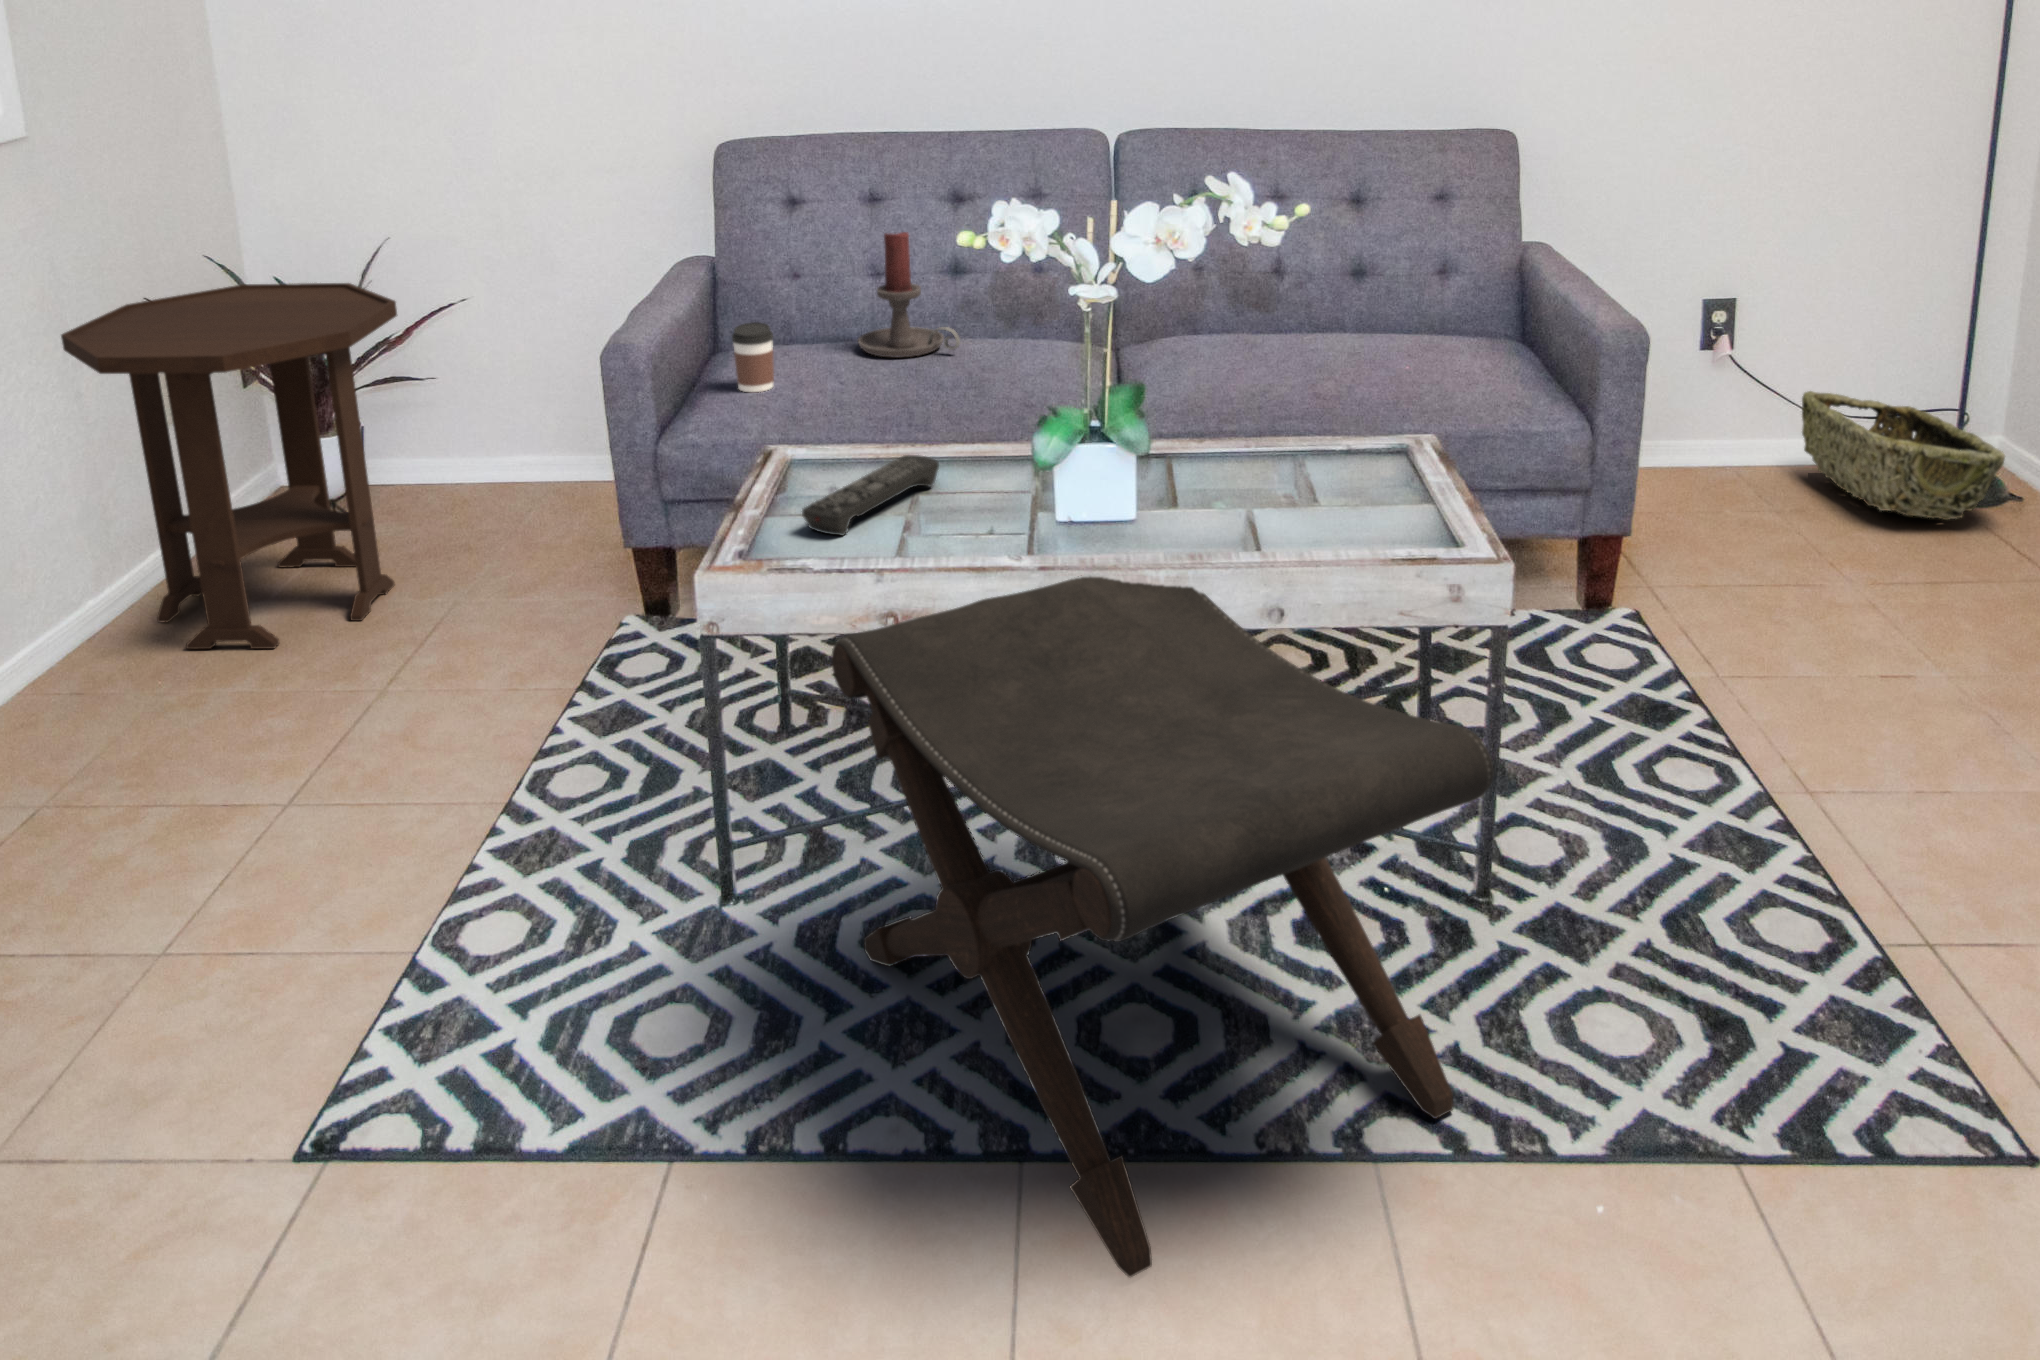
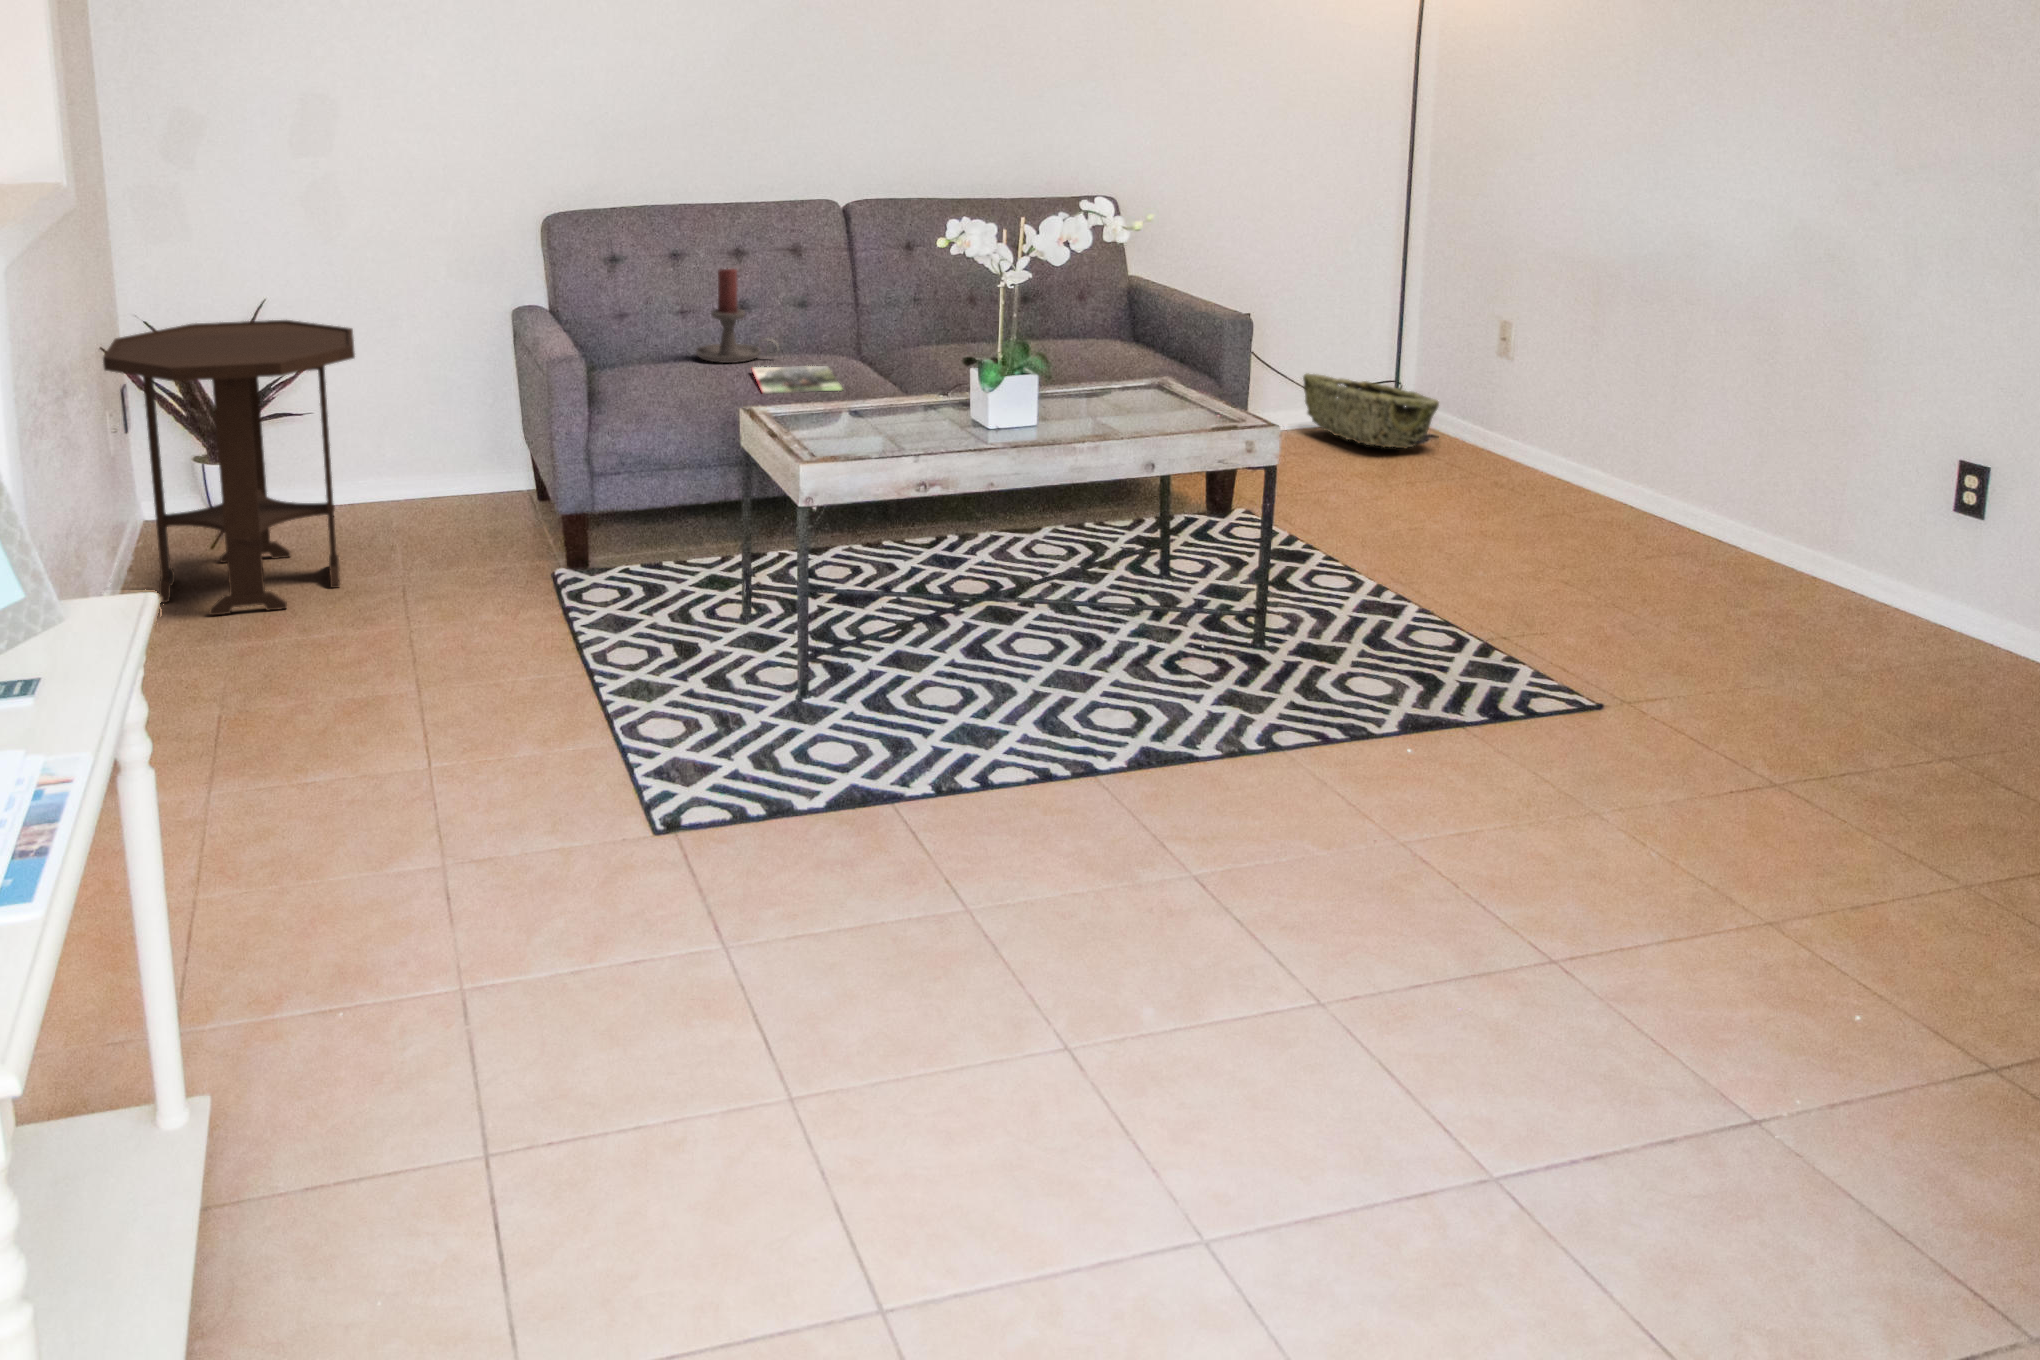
coffee cup: present [732,322,774,392] -> none [639,333,670,385]
magazine: none [857,371,996,424] -> present [752,366,842,394]
remote control: present [802,455,939,536] -> none [824,400,878,445]
footstool: present [831,577,1493,1277] -> none [914,439,1337,806]

